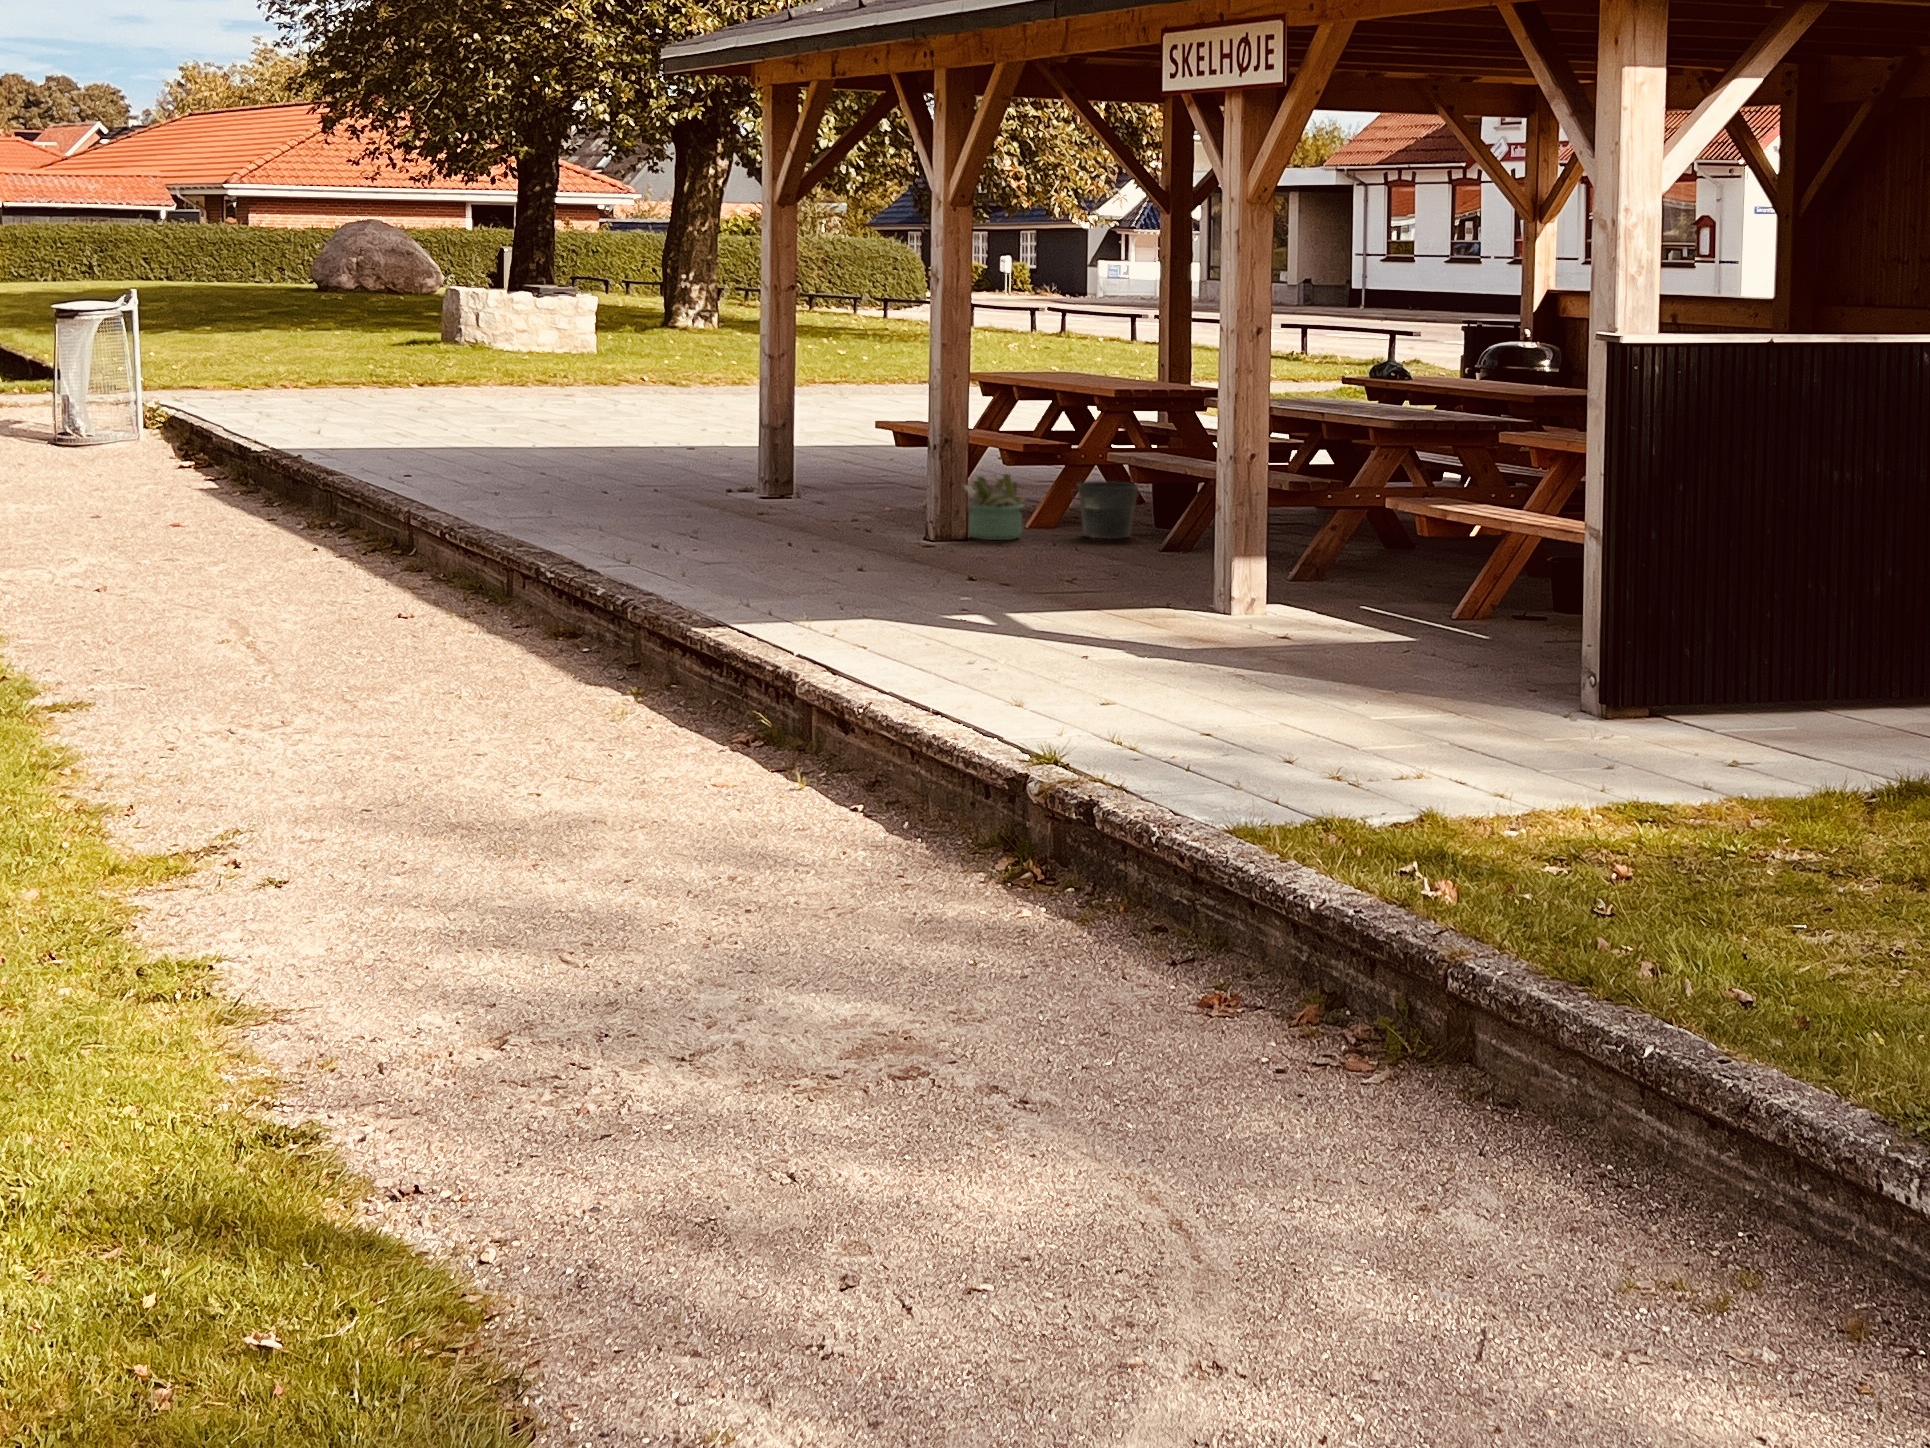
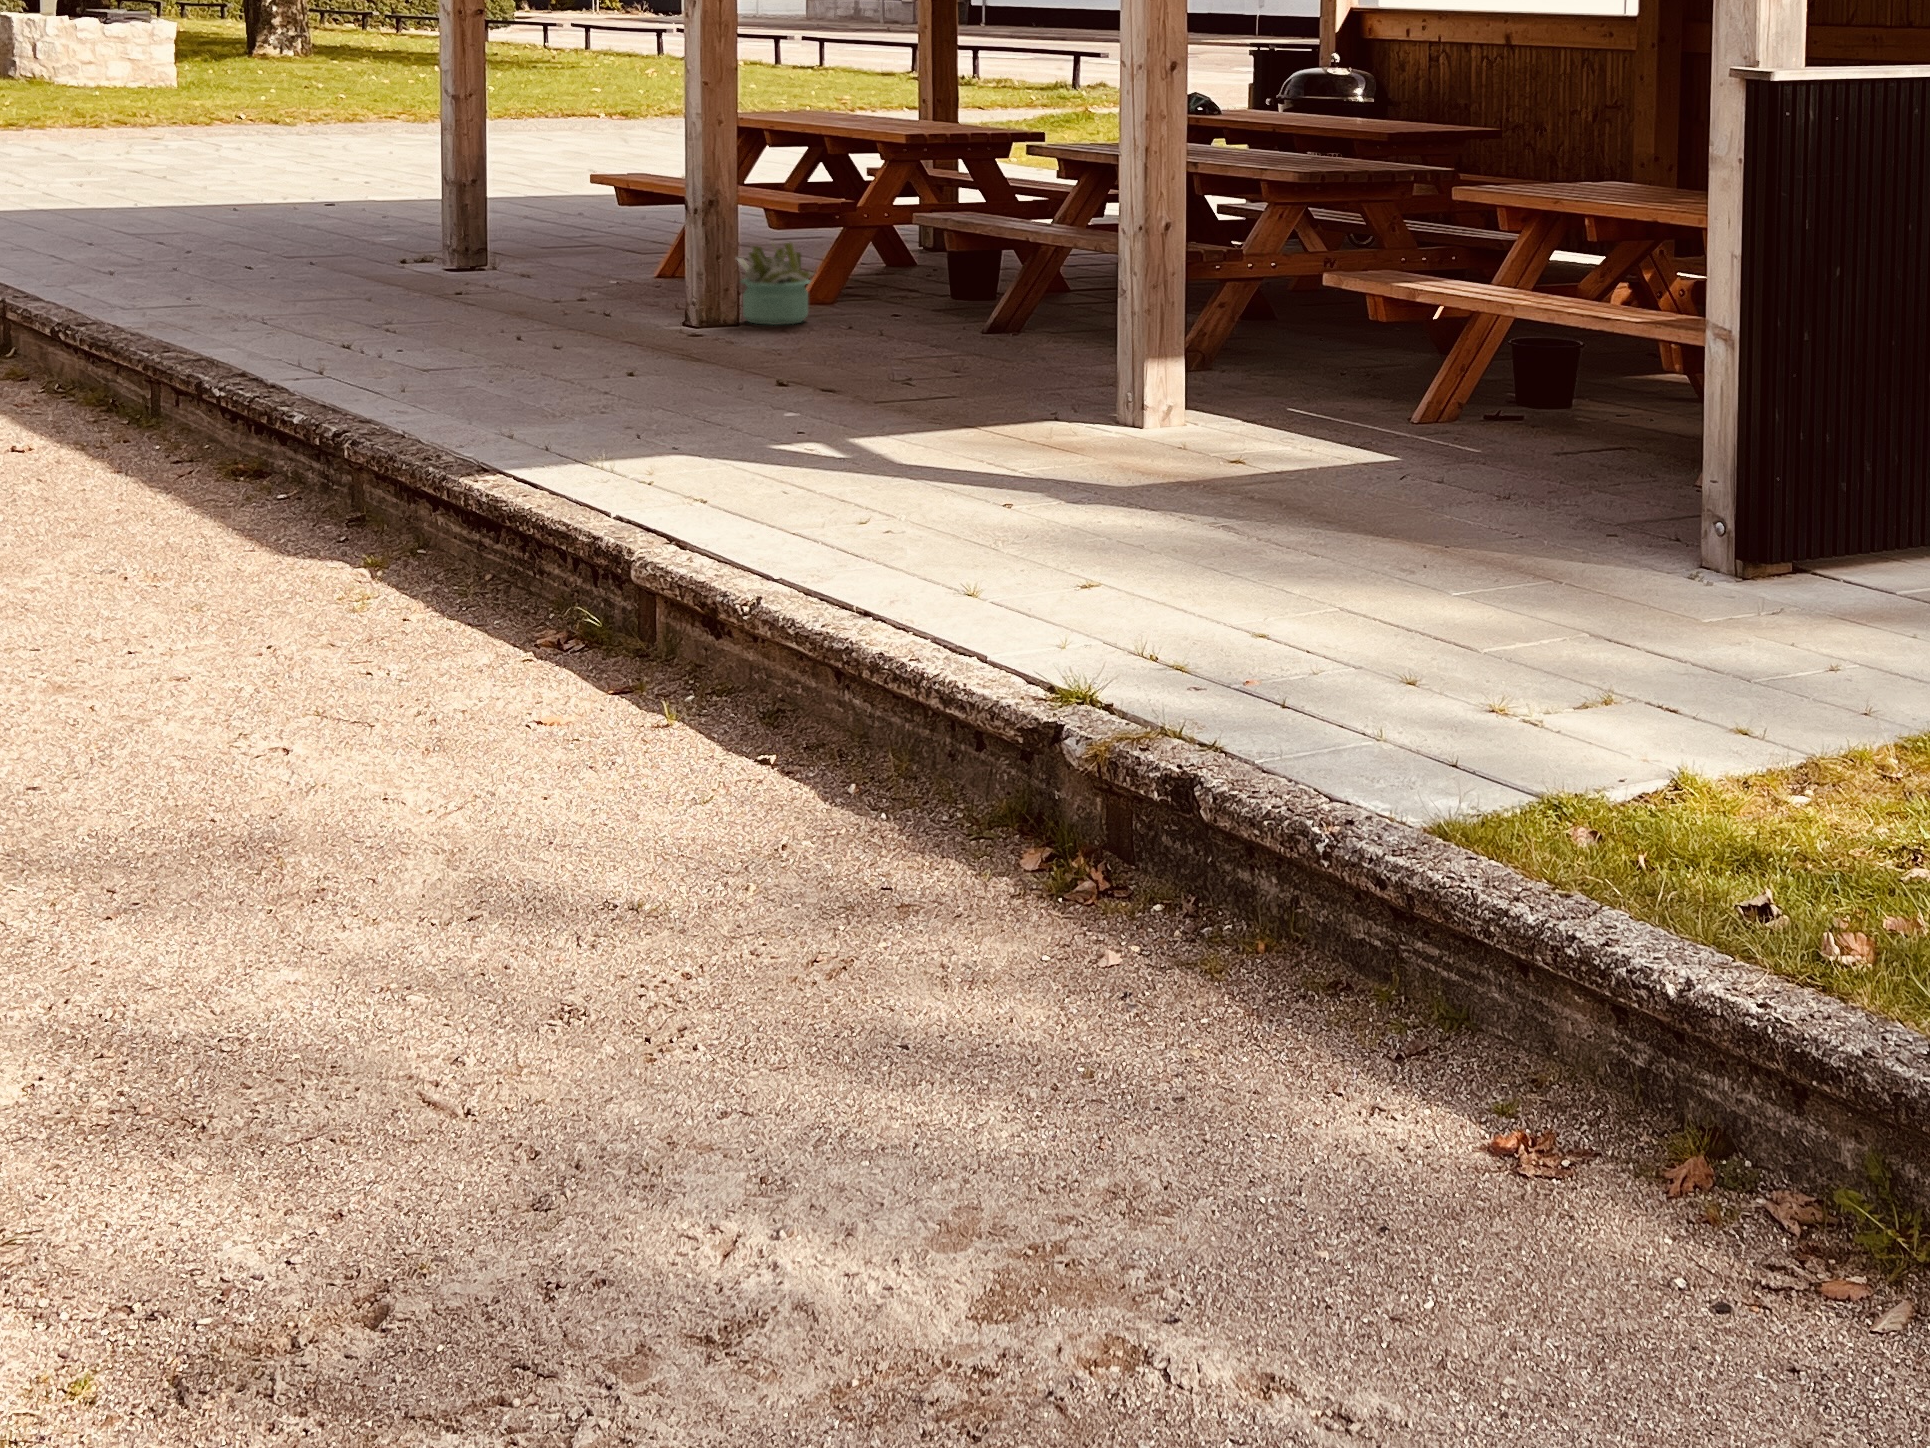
bucket: present [1072,481,1141,539] -> none [866,248,953,318]

